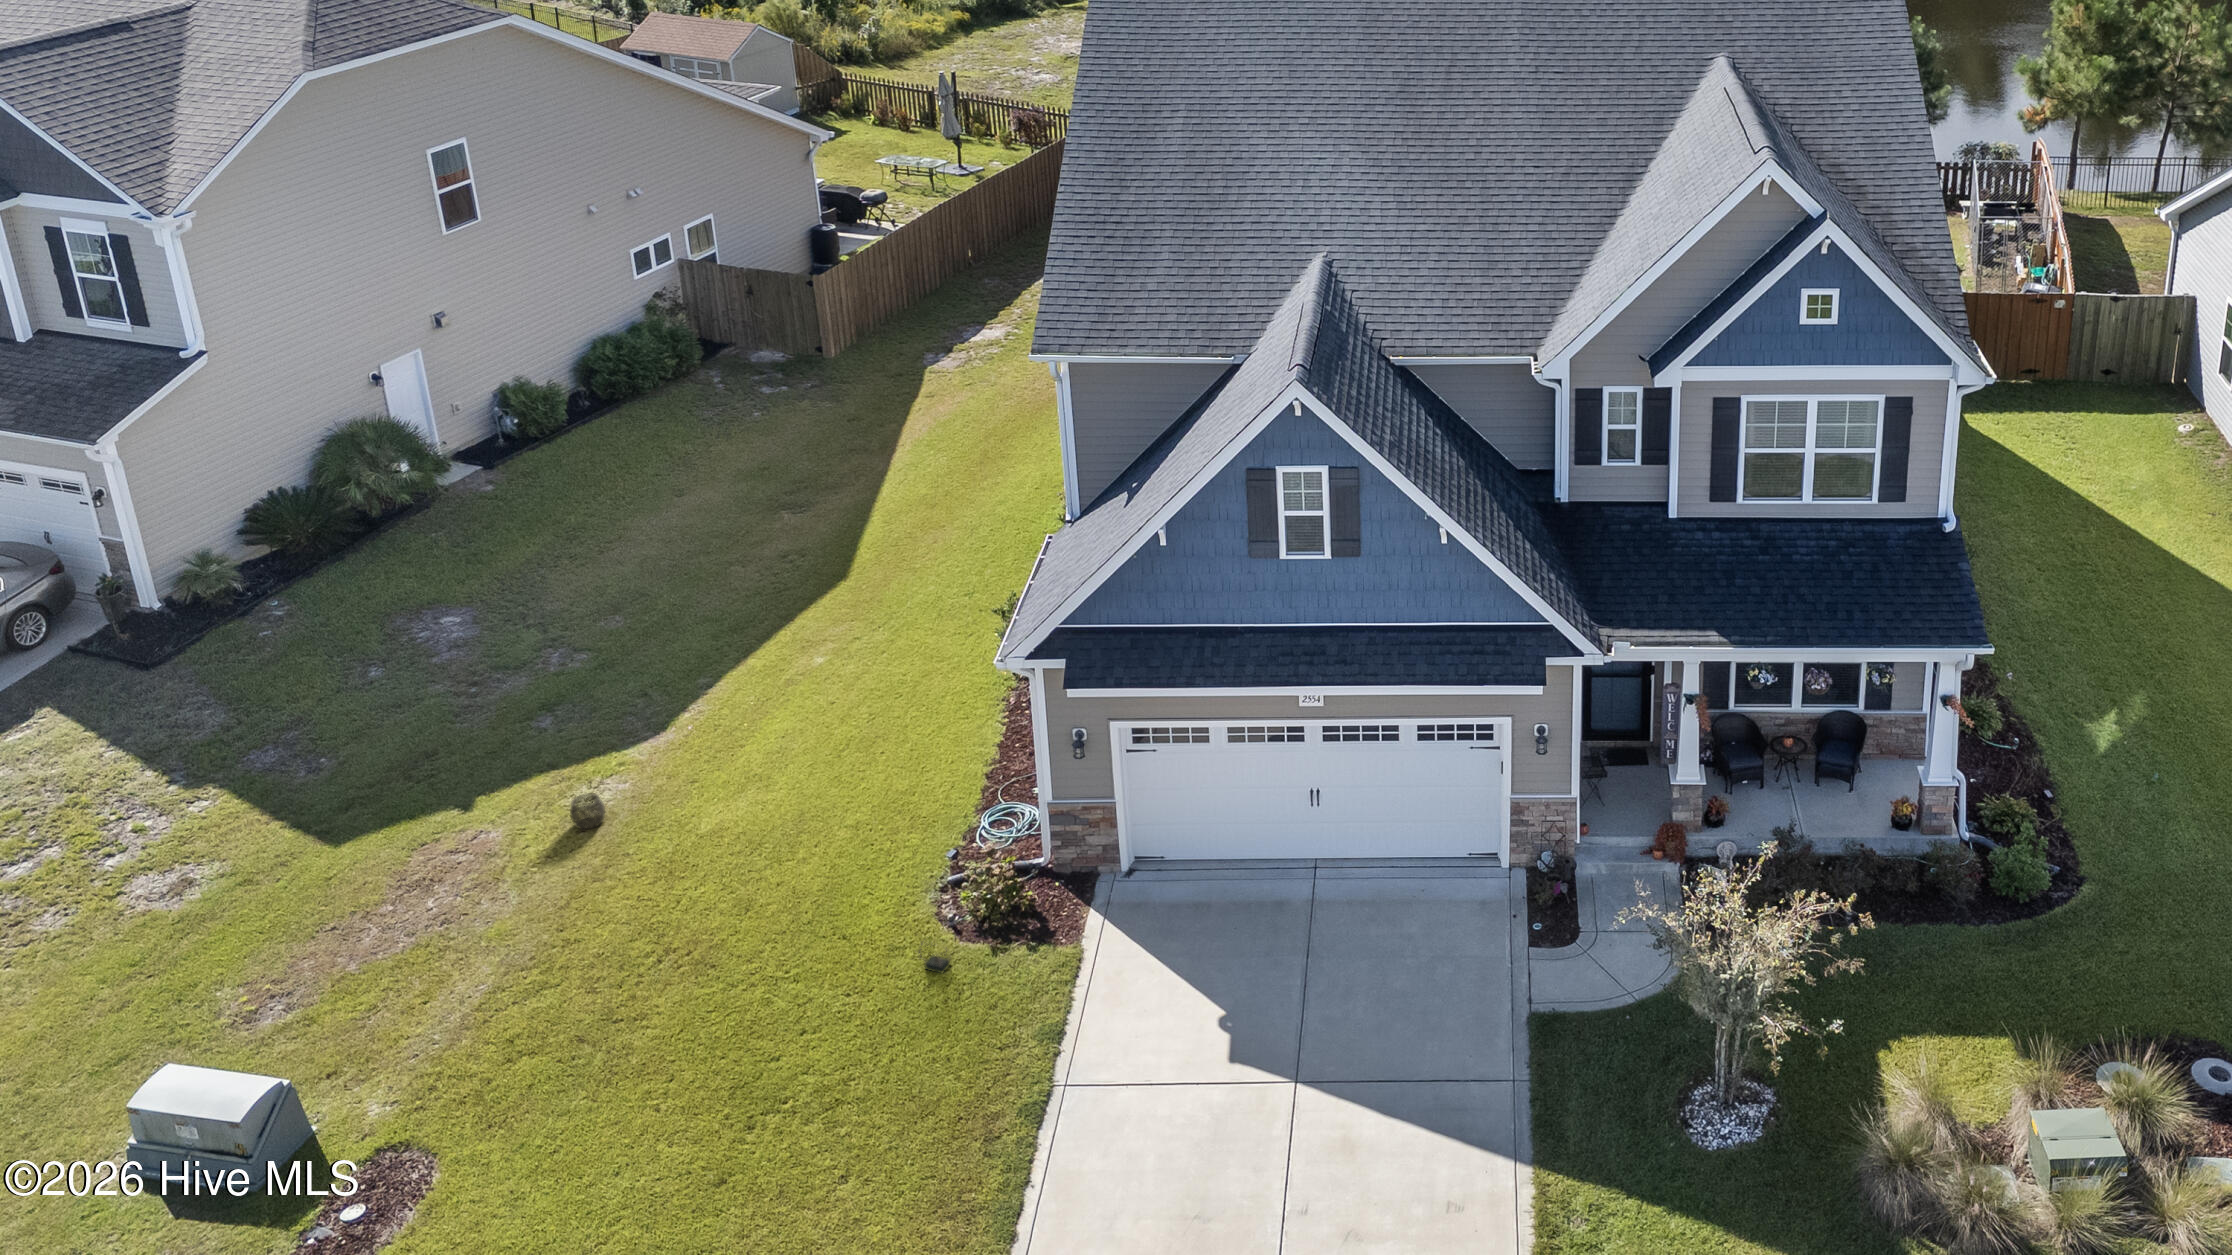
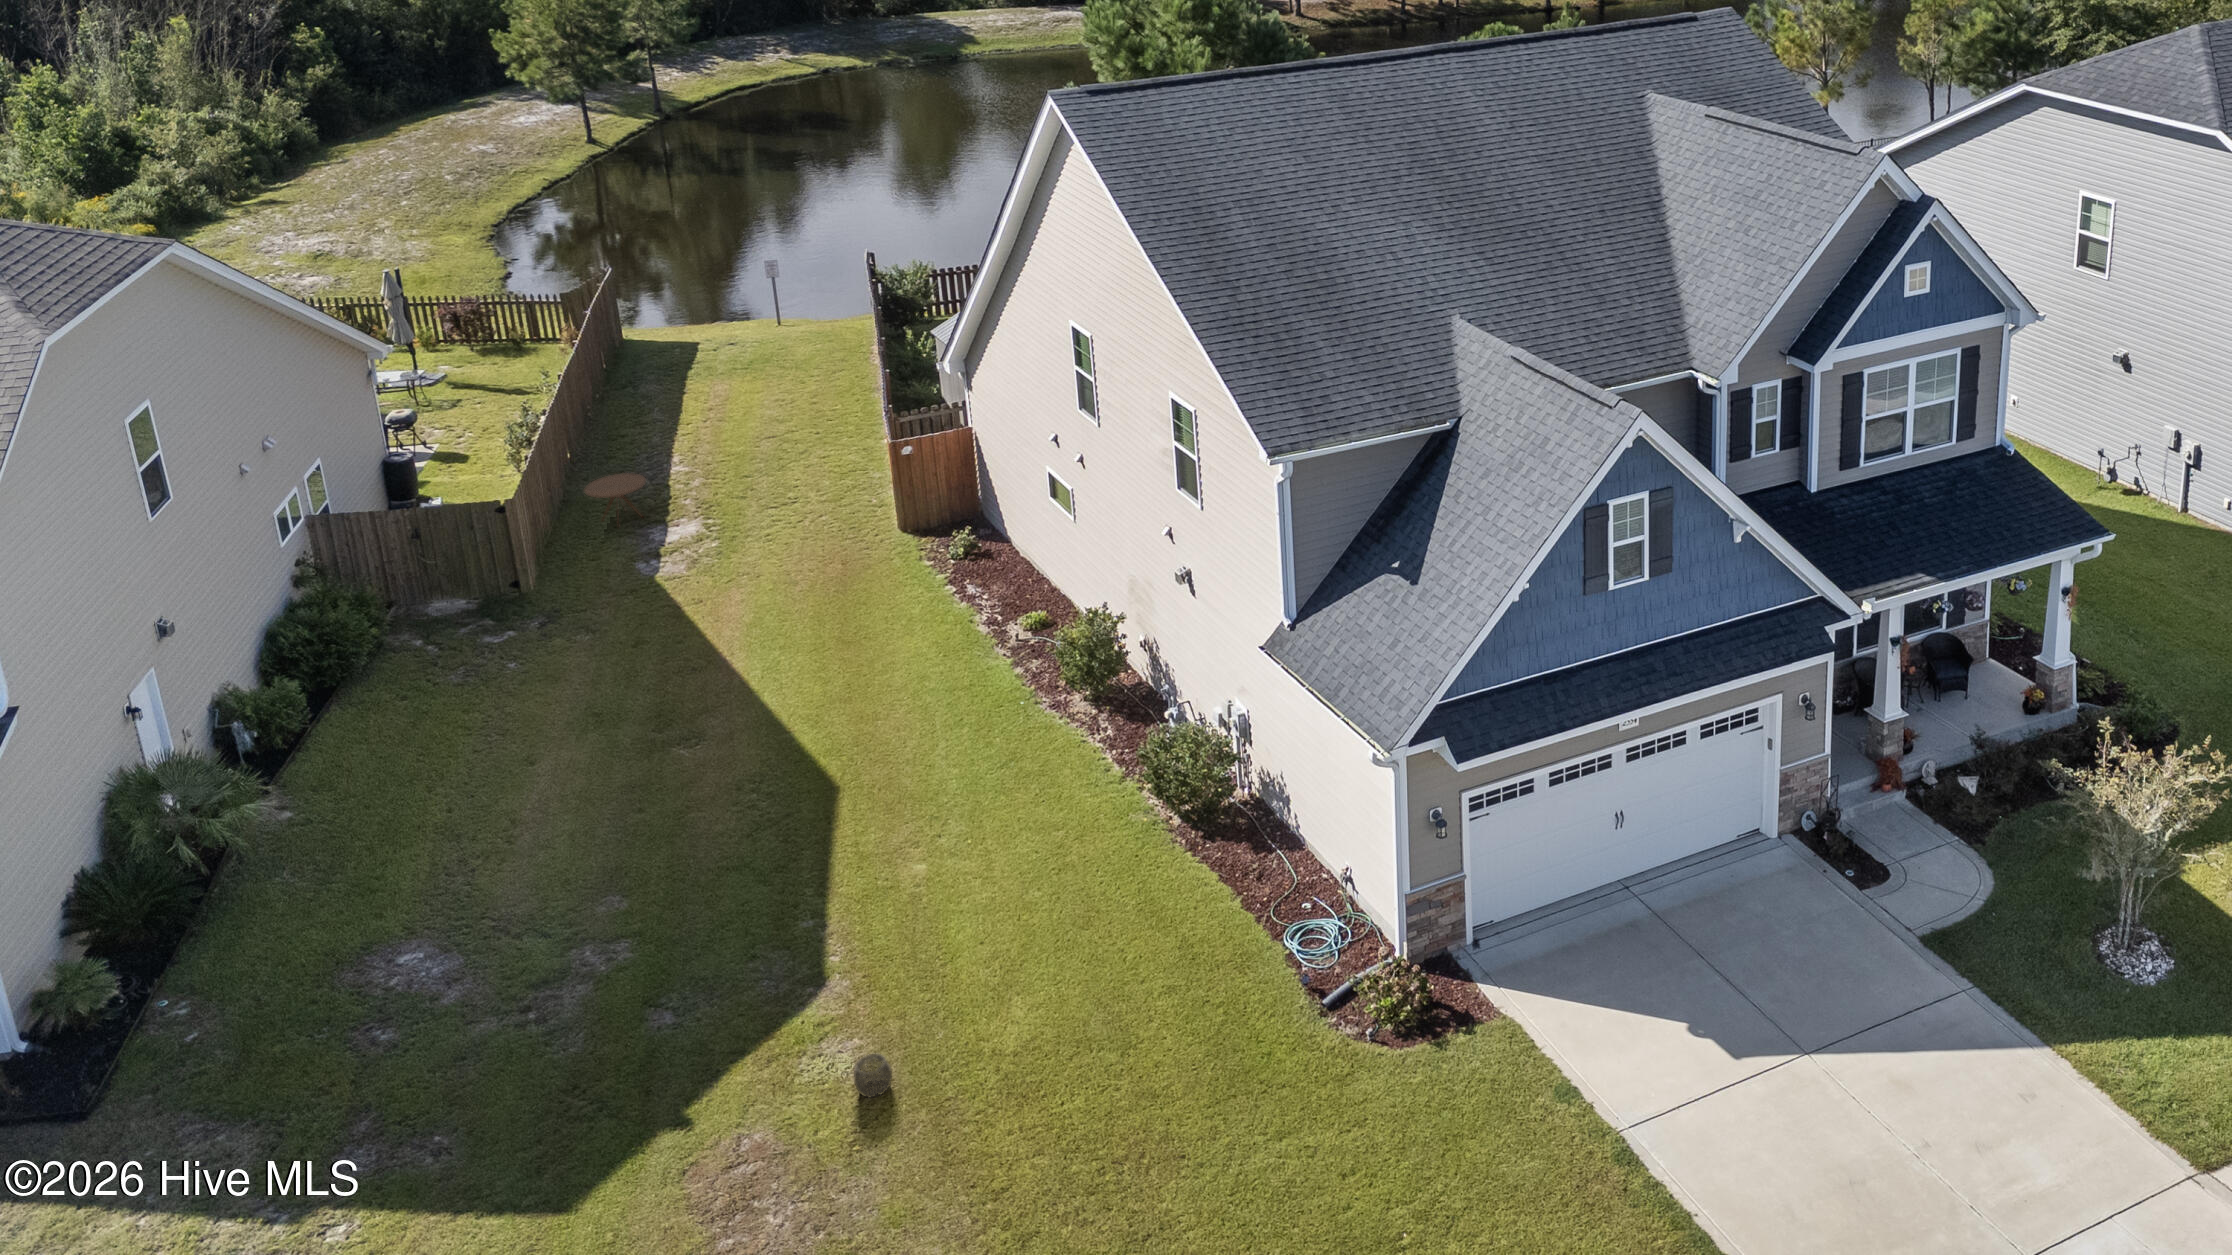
round table: none [862,294,913,340] -> present [585,473,646,527]
decorative plant: present [918,943,950,973] -> none [1379,1058,1416,1092]

